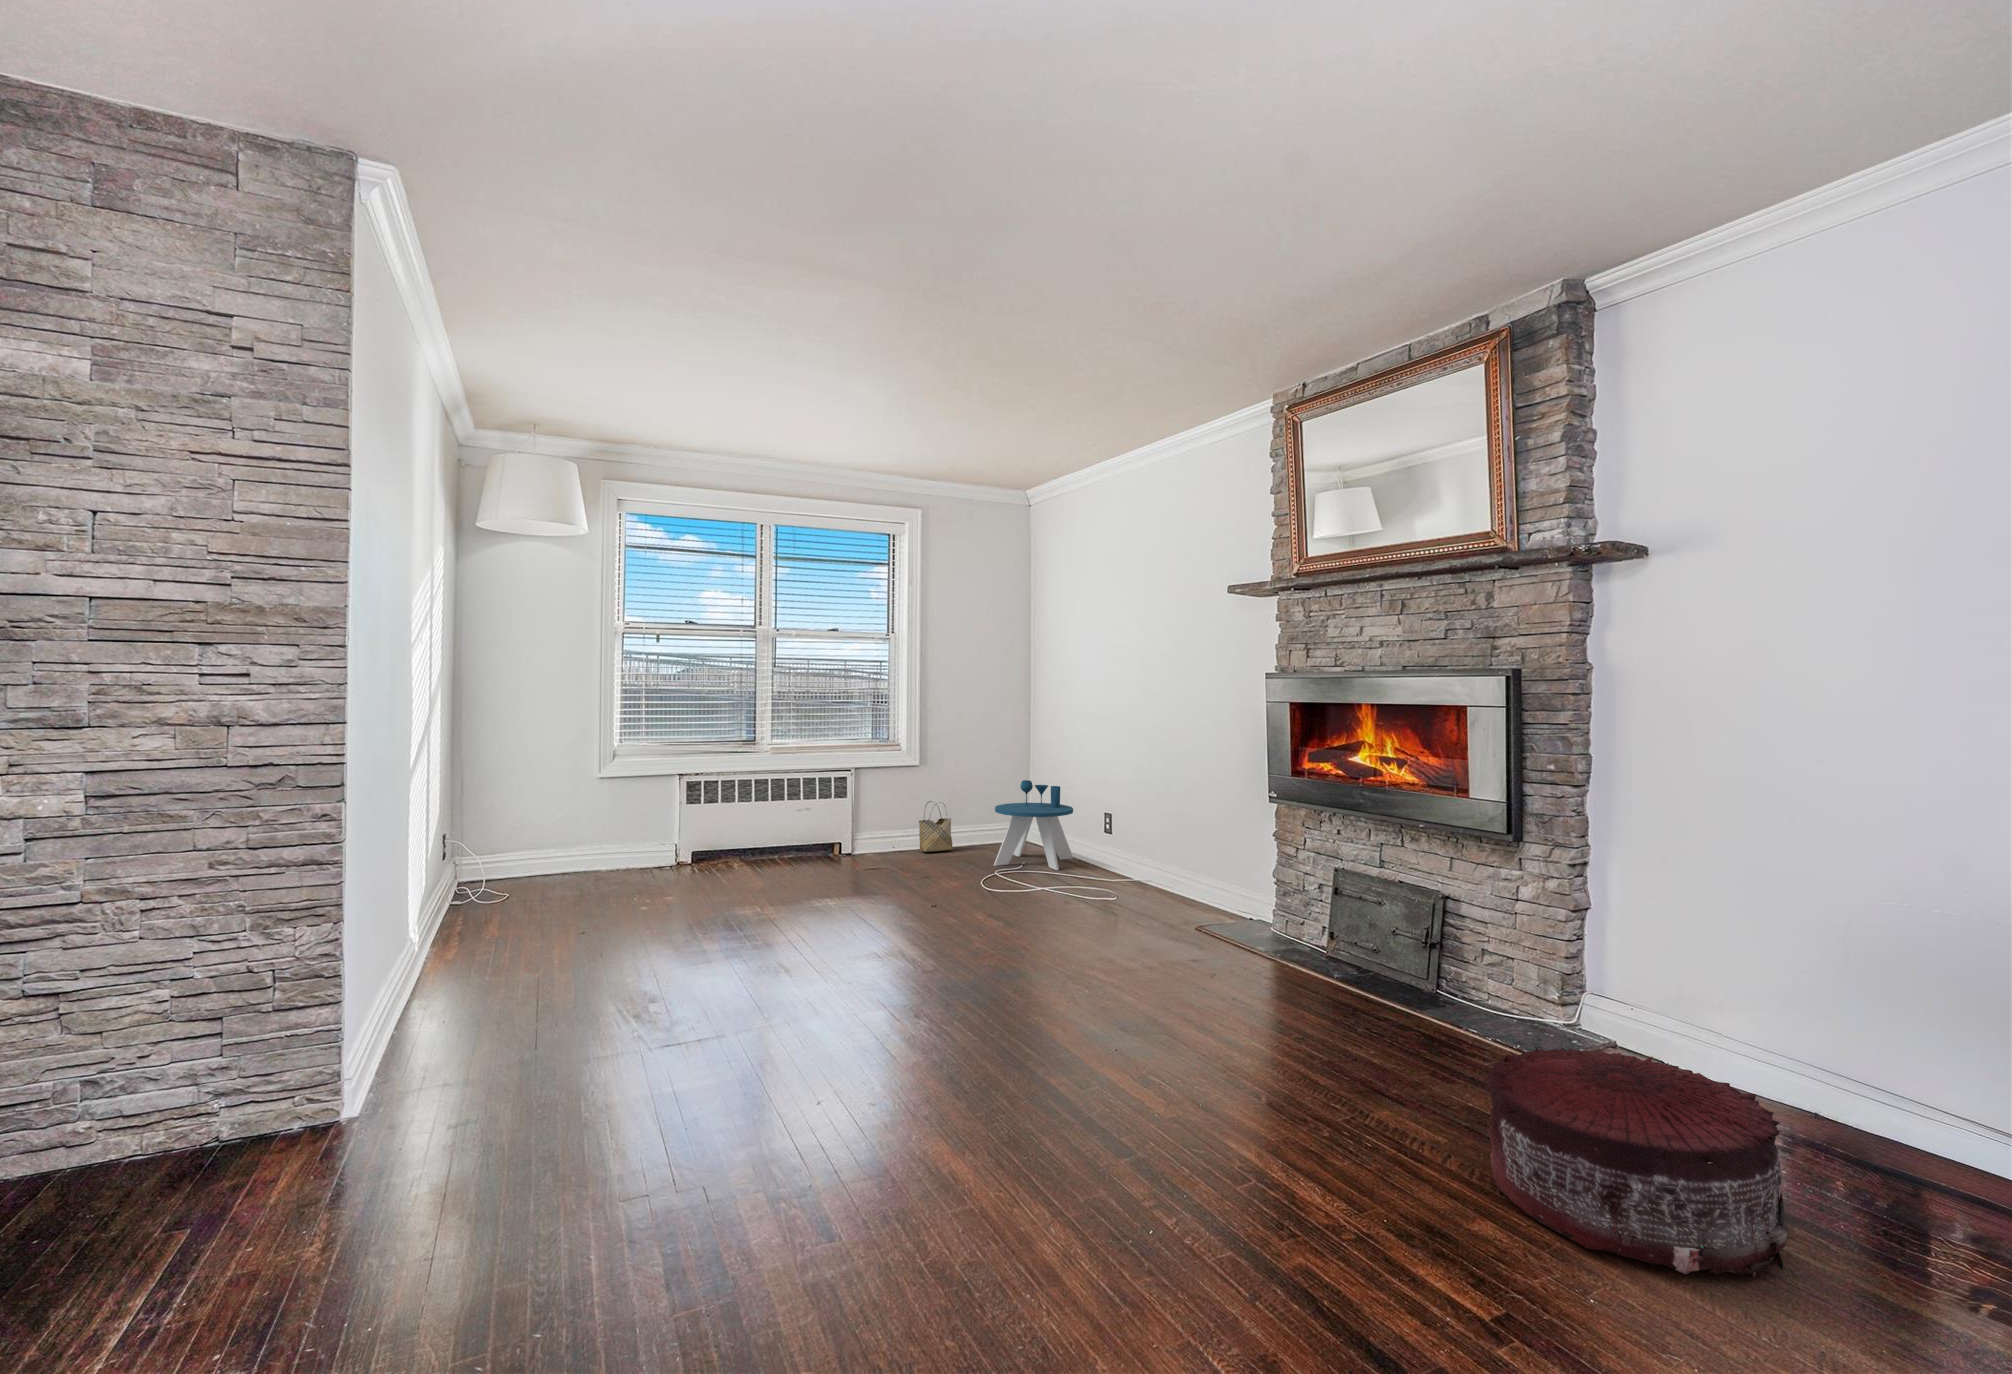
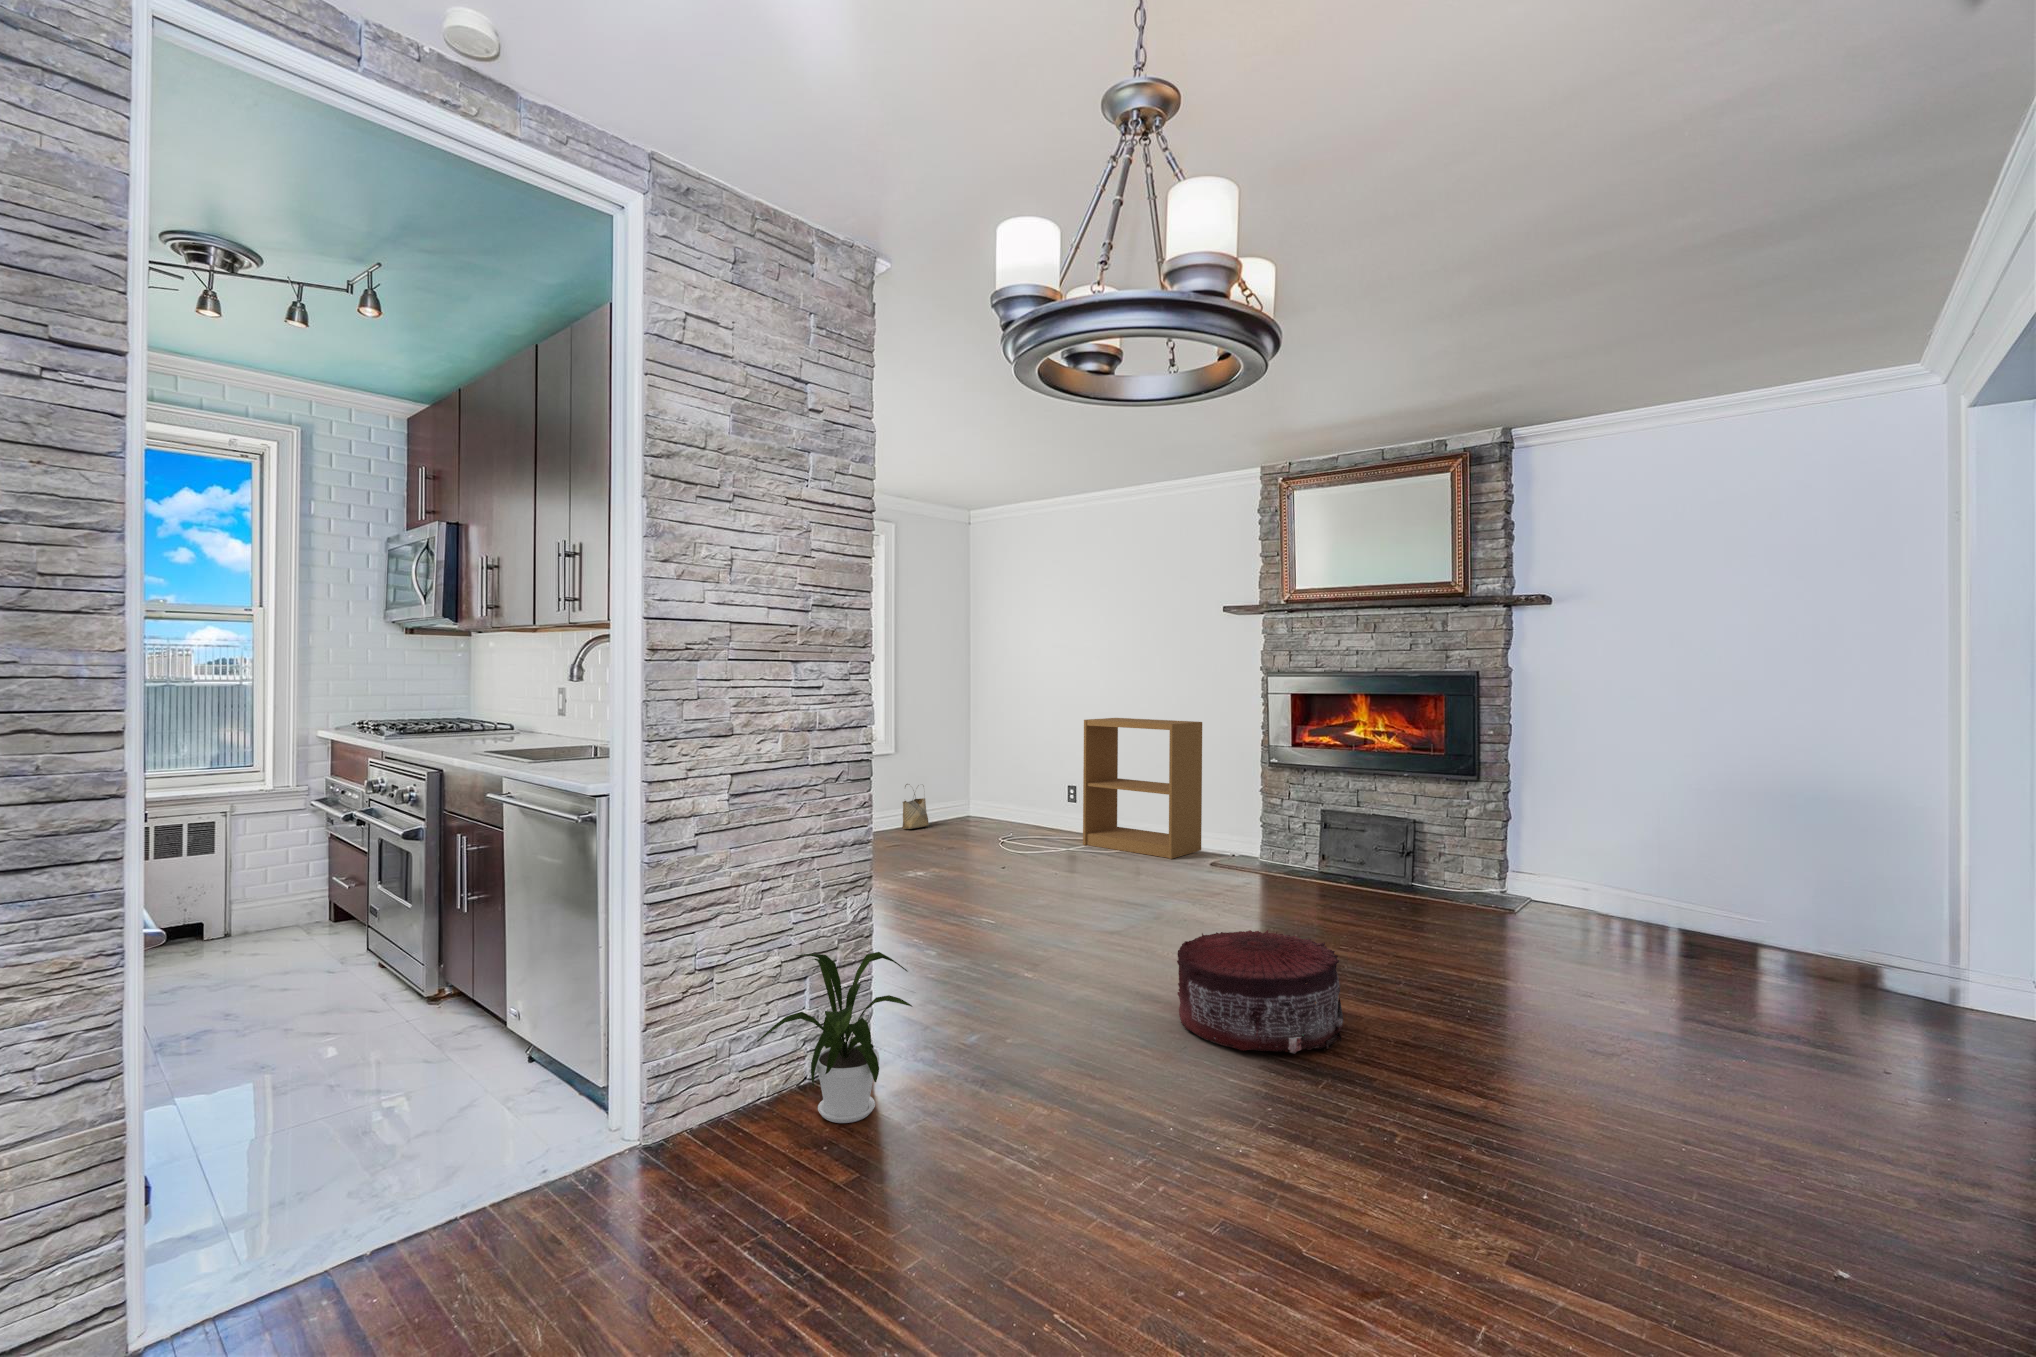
bookshelf: none [1083,732,1221,916] -> present [1083,718,1202,859]
side table: present [994,780,1073,870] -> none [977,761,1044,835]
house plant: none [11,994,252,1211] -> present [757,952,912,1123]
pouf: present [1487,1046,1788,1278] -> present [1177,930,1343,1053]

